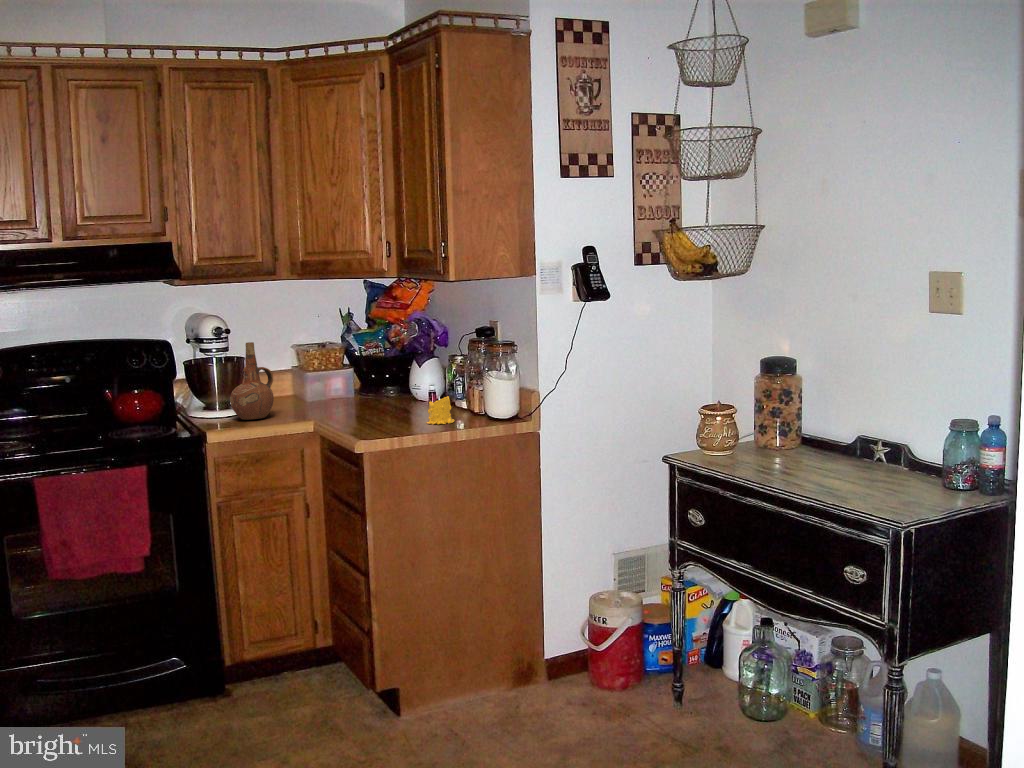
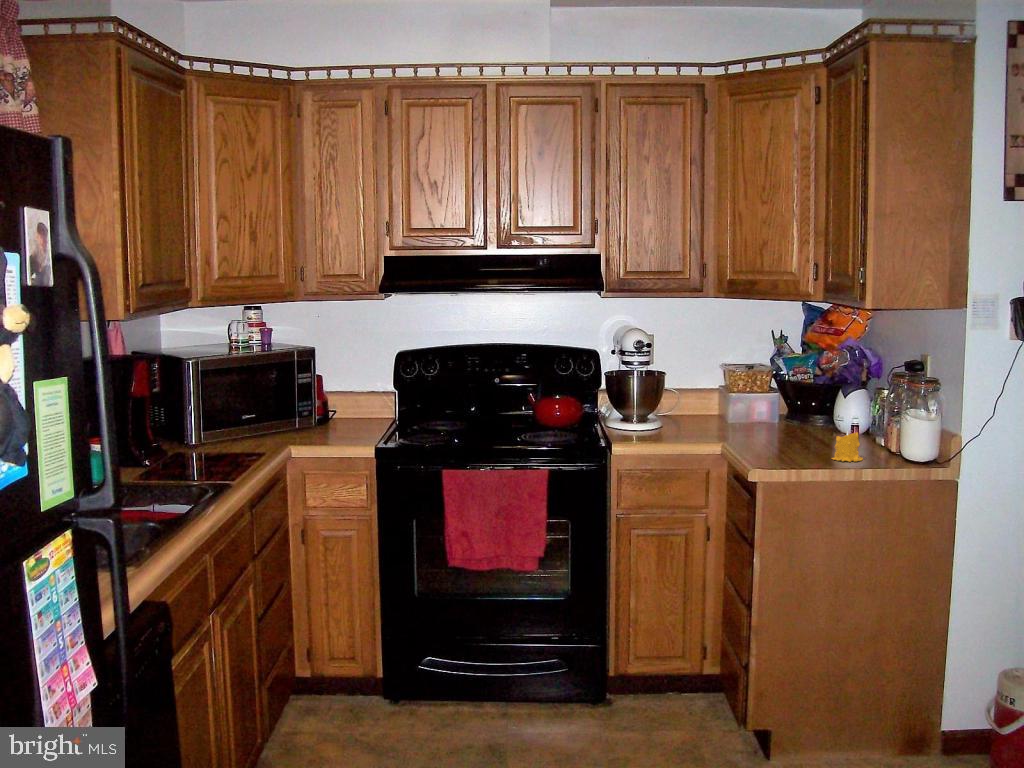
ceramic pitcher: present [230,342,274,420] -> none [644,360,688,437]

